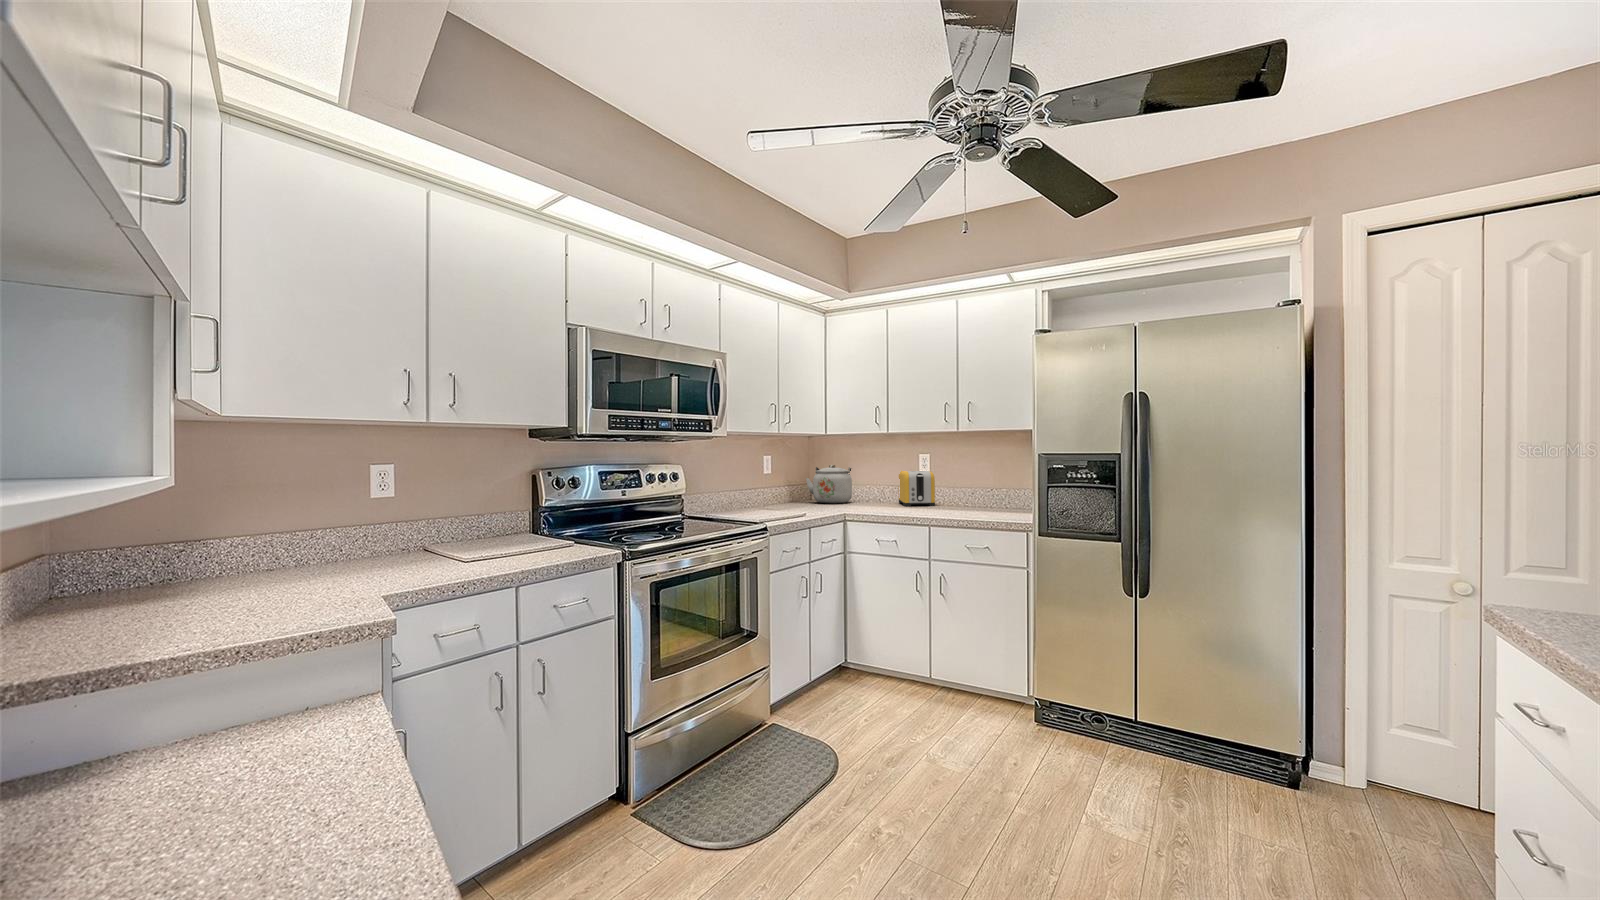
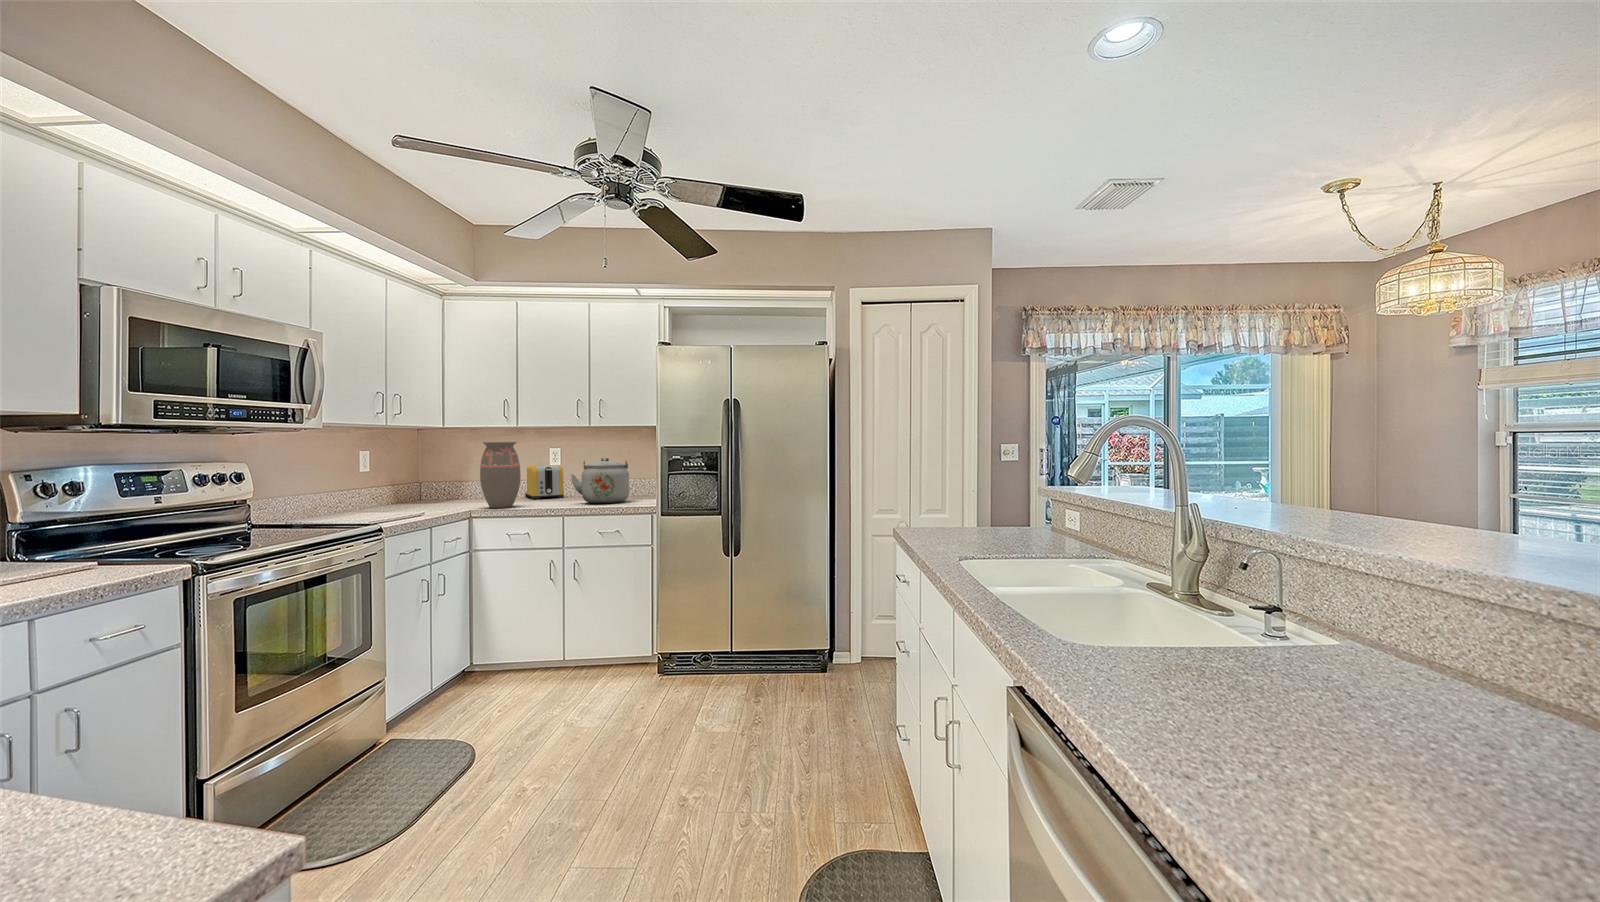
decorative vase: none [854,447,891,514] -> present [480,442,521,508]
kettle: present [806,465,852,504] -> present [571,458,629,503]

